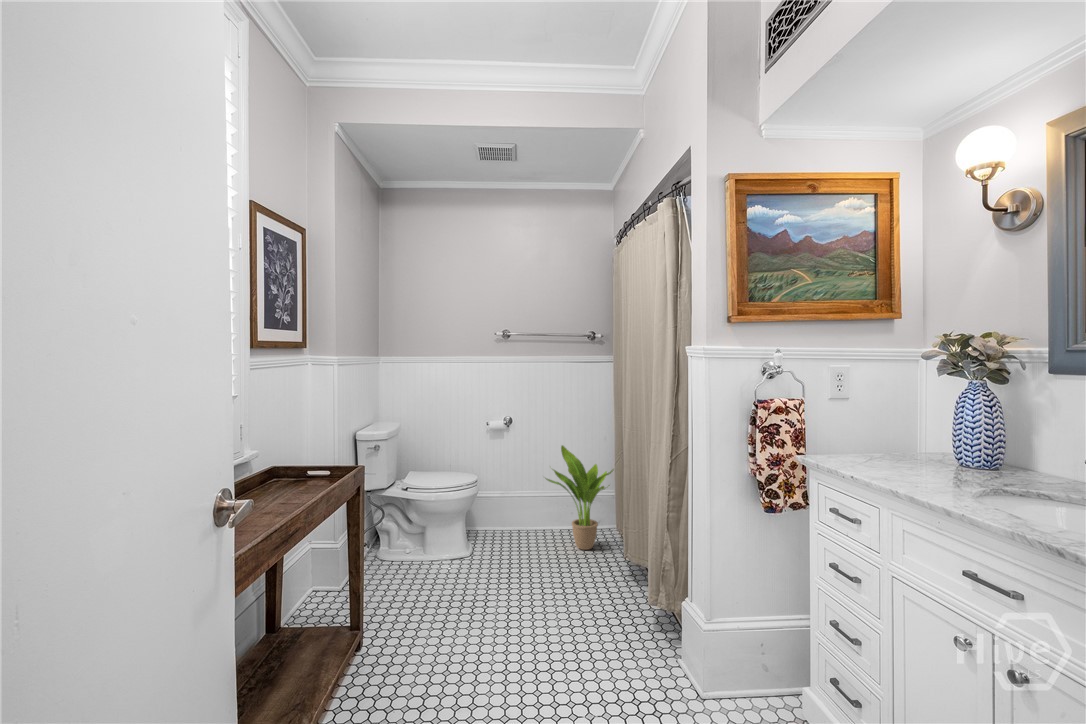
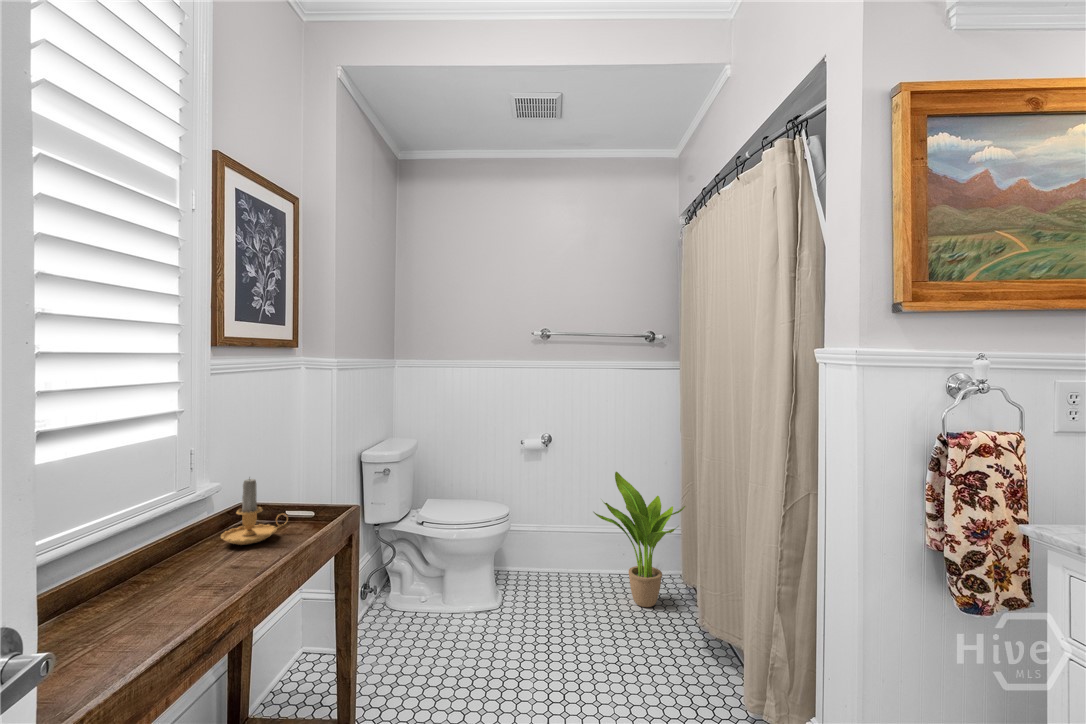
candle: none [264,443,312,492] -> present [221,479,288,545]

